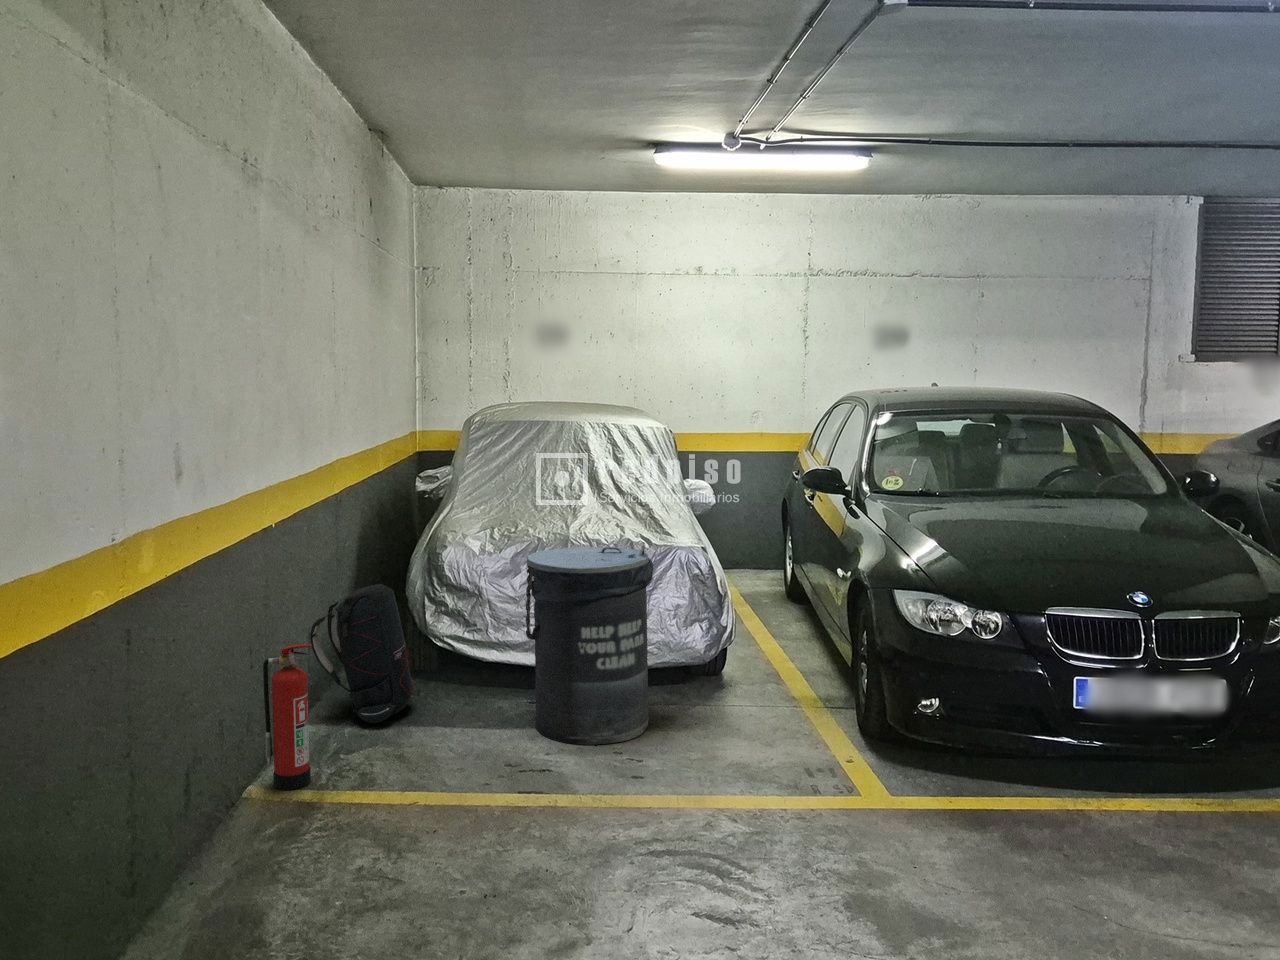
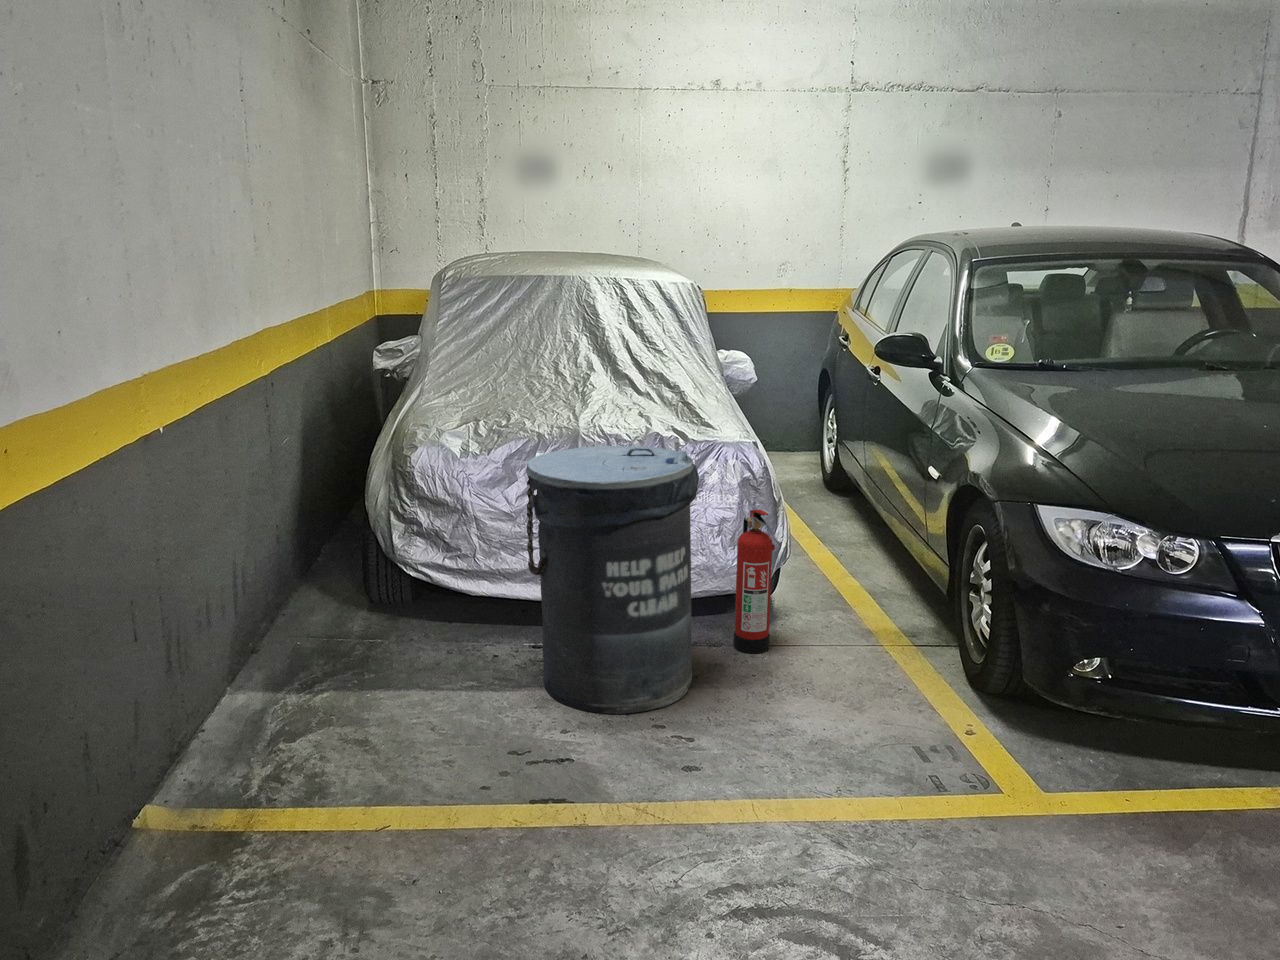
backpack: present [310,584,413,723] -> none [234,500,381,687]
fire extinguisher: present [263,644,312,790] -> present [733,510,775,654]

